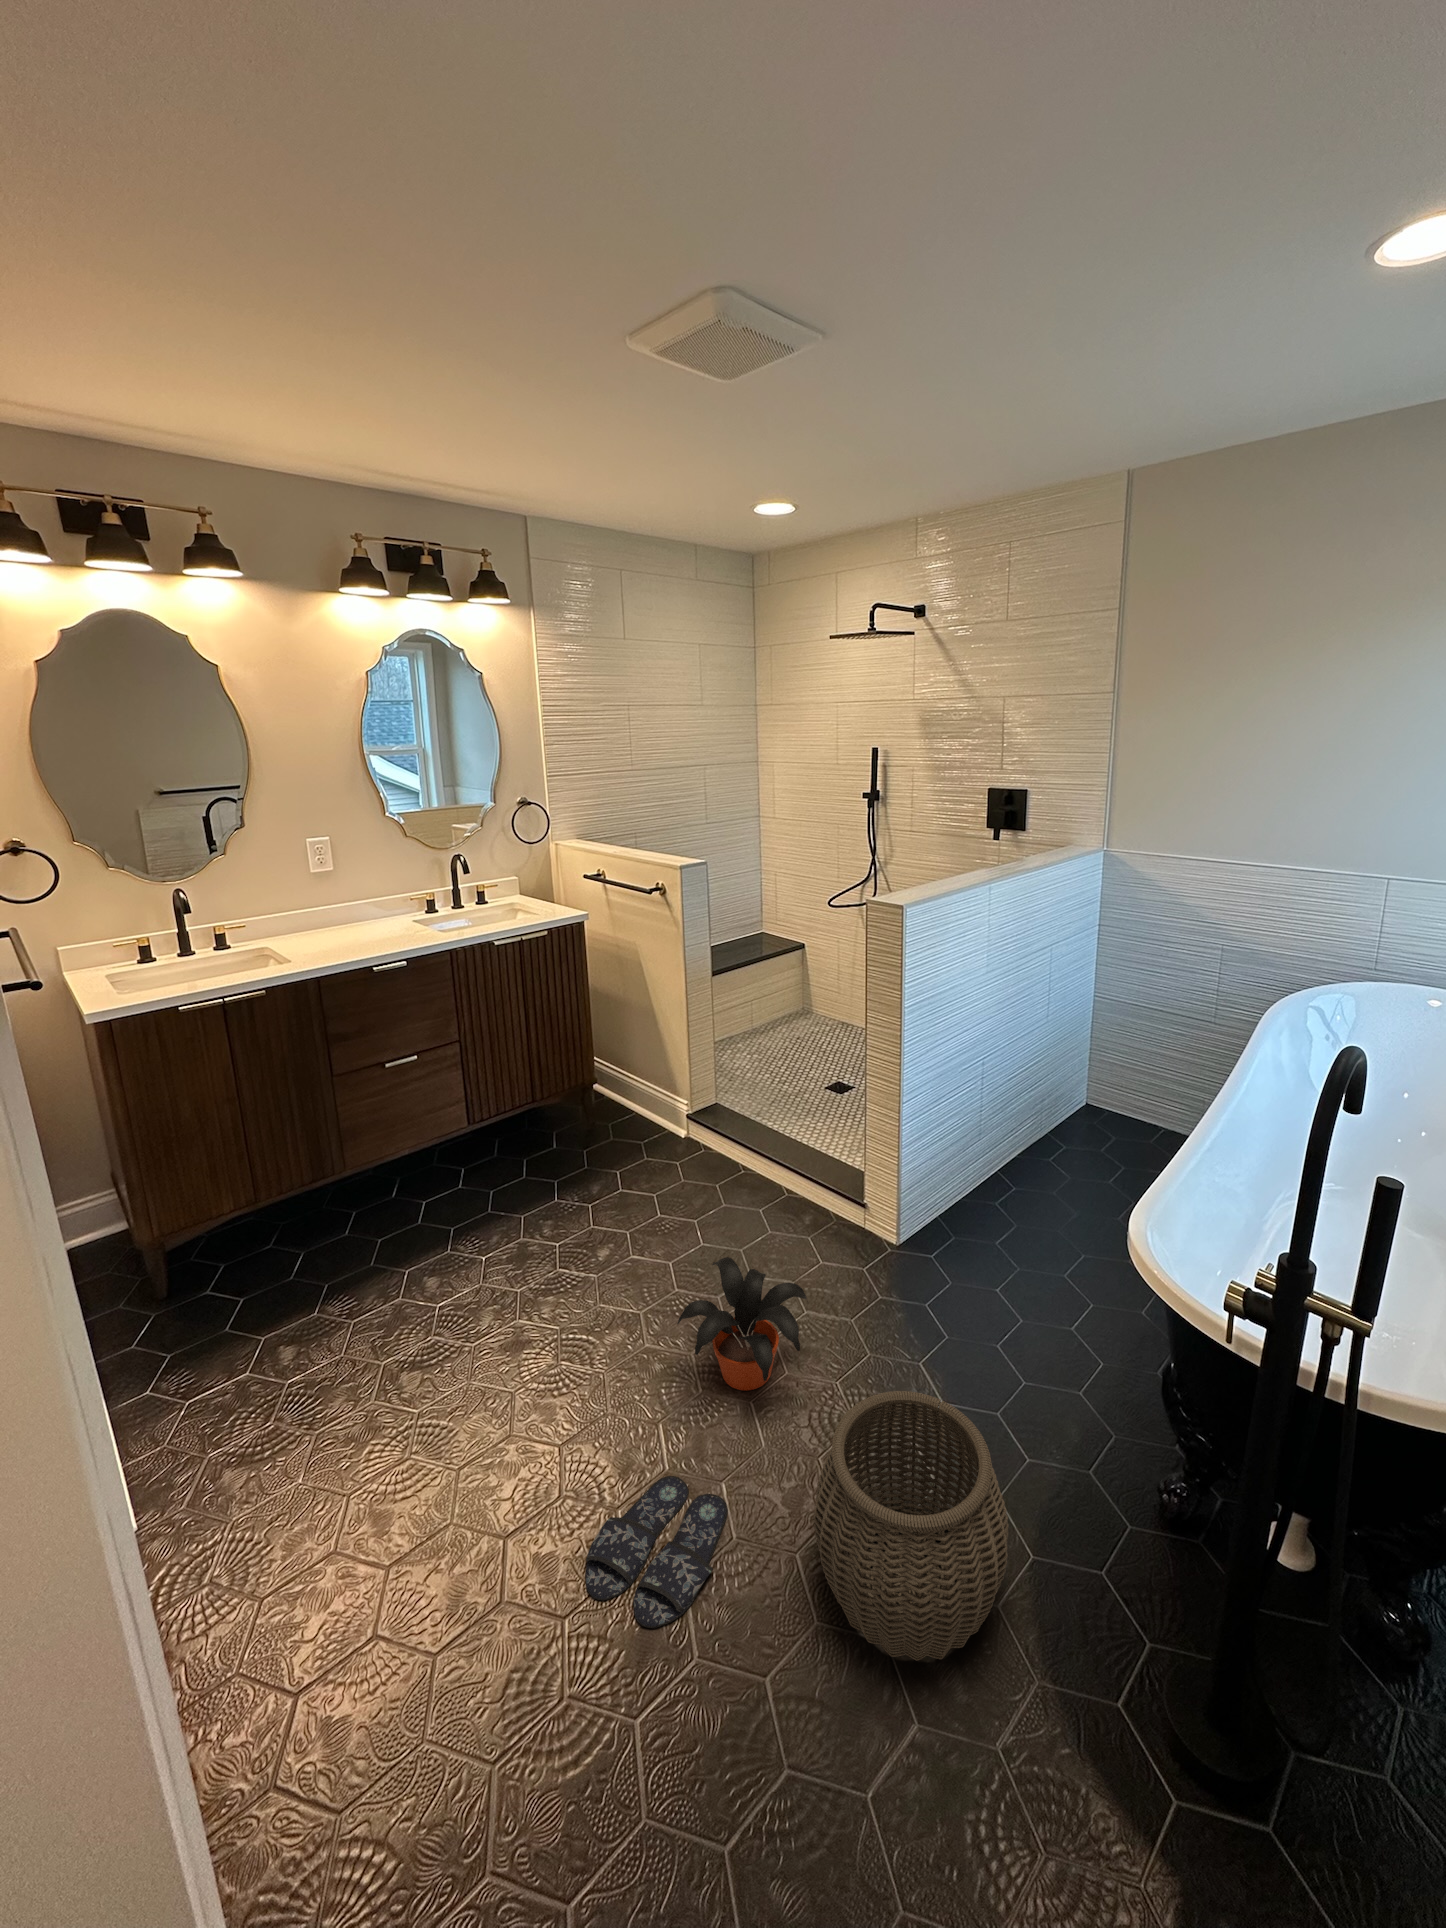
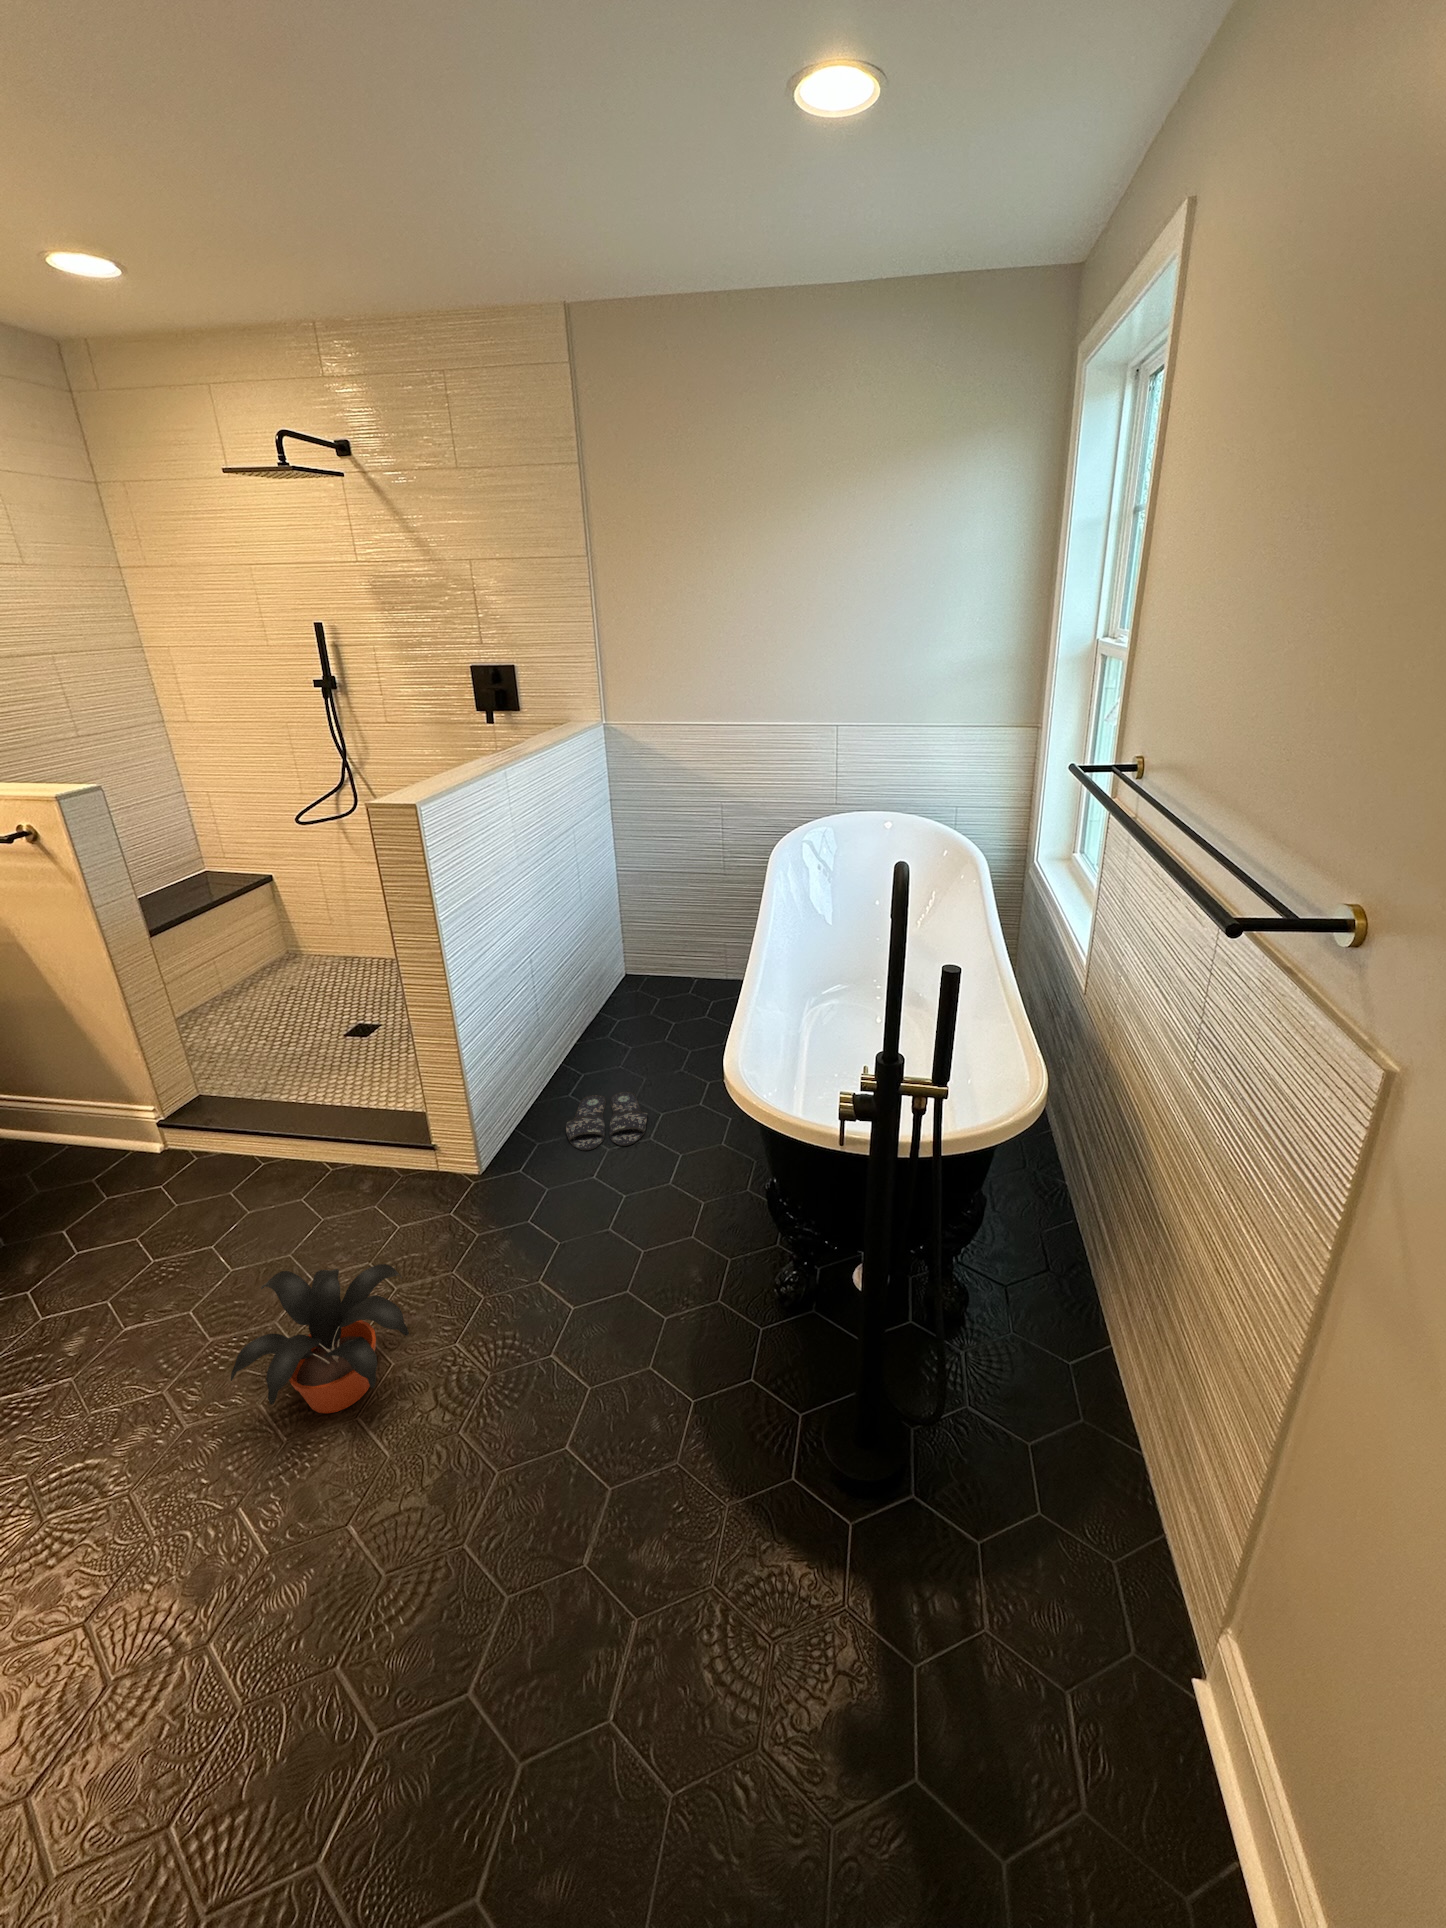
woven basket: present [814,1391,1009,1661] -> none [477,1311,684,1583]
slippers: present [586,1476,728,1628] -> present [566,1091,648,1151]

